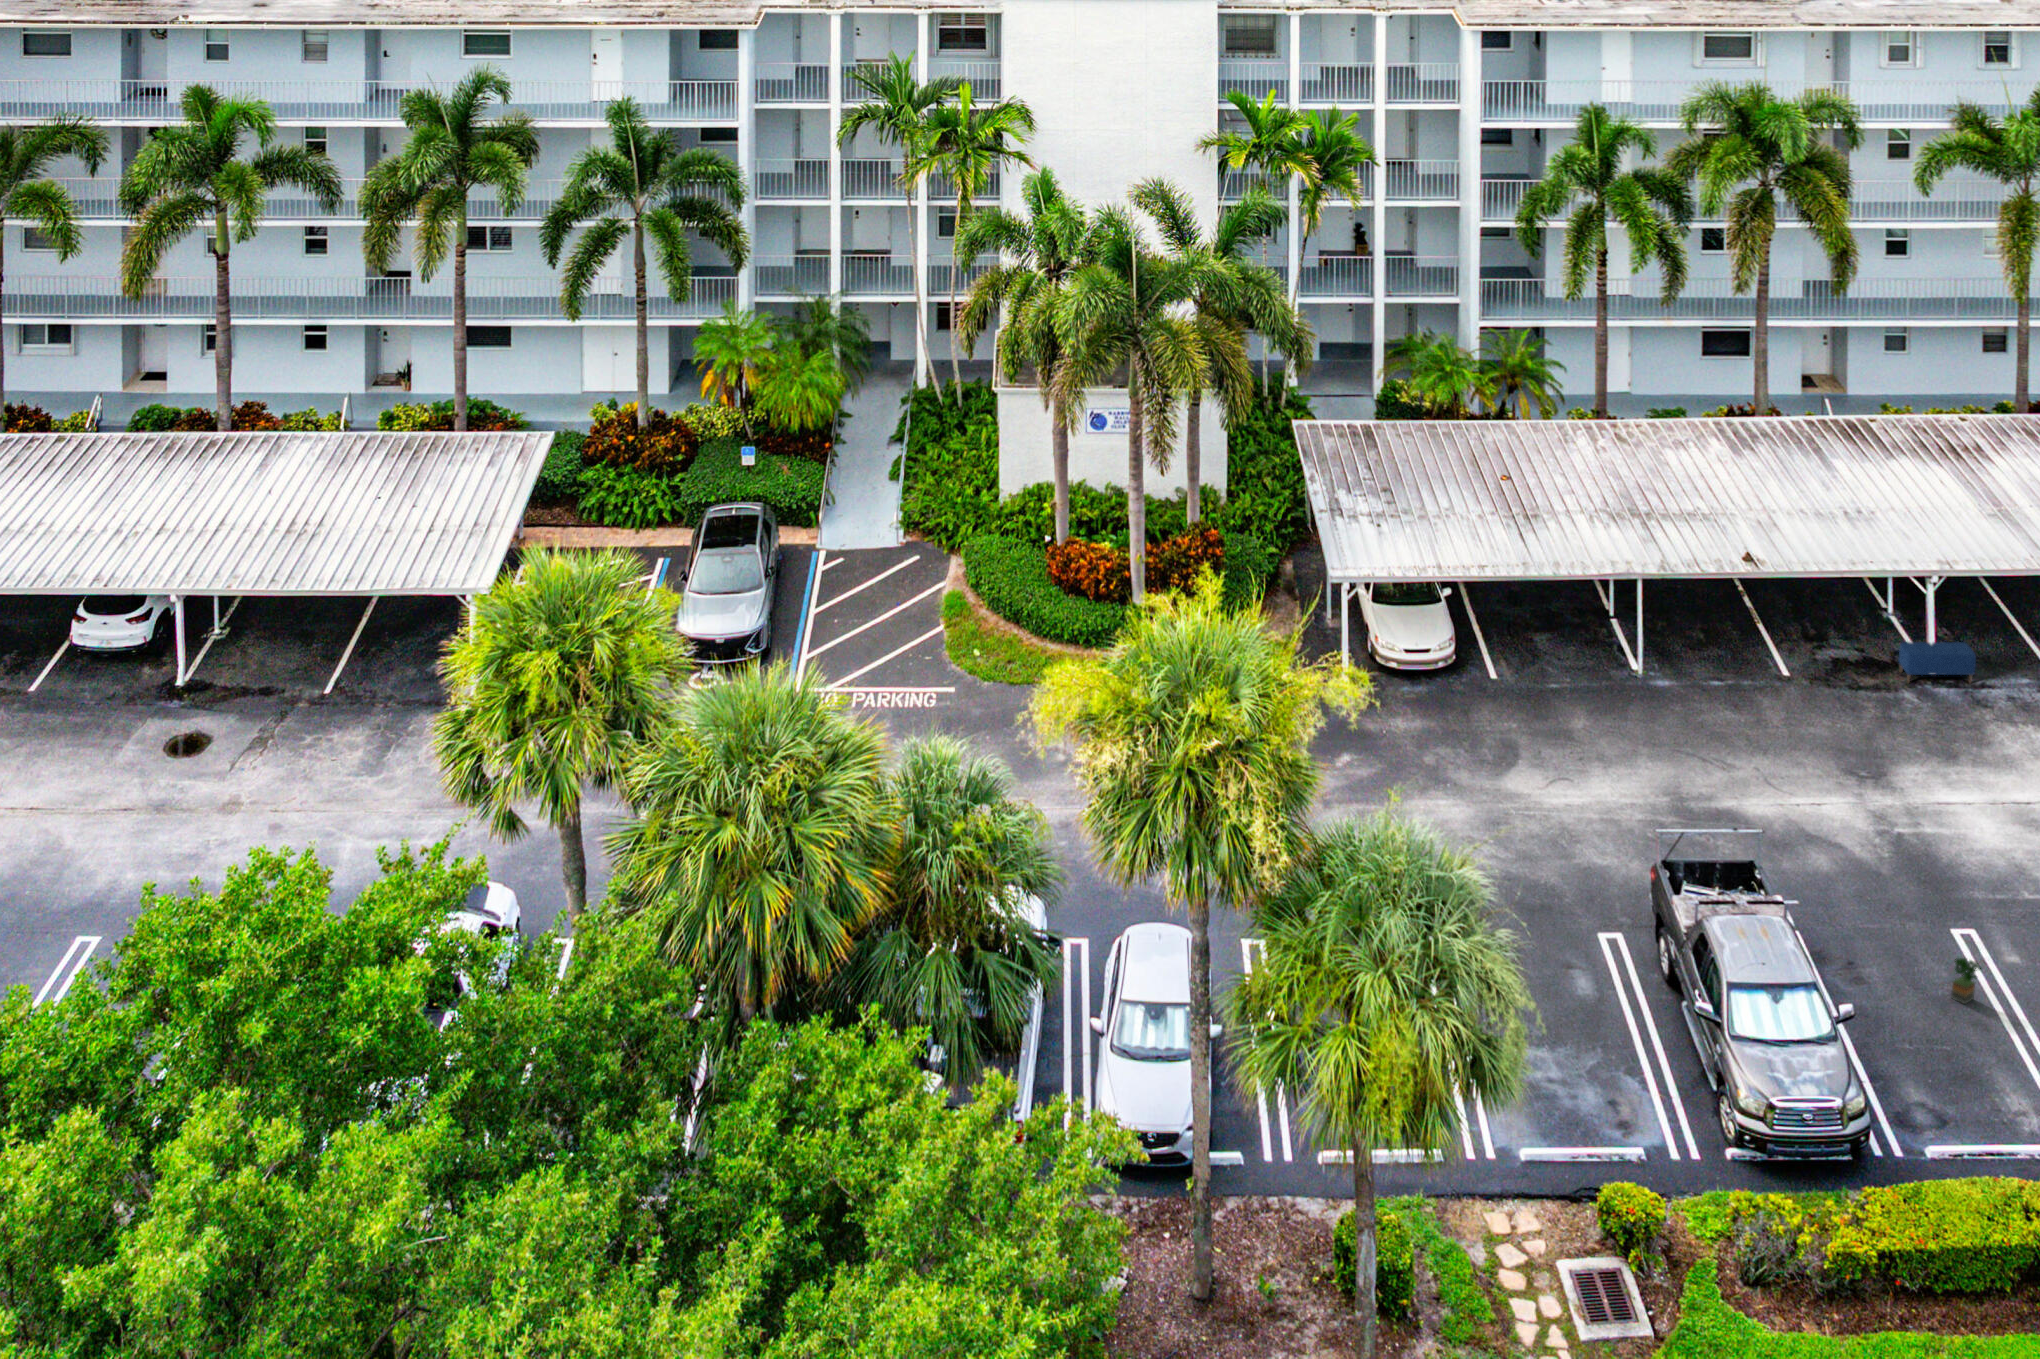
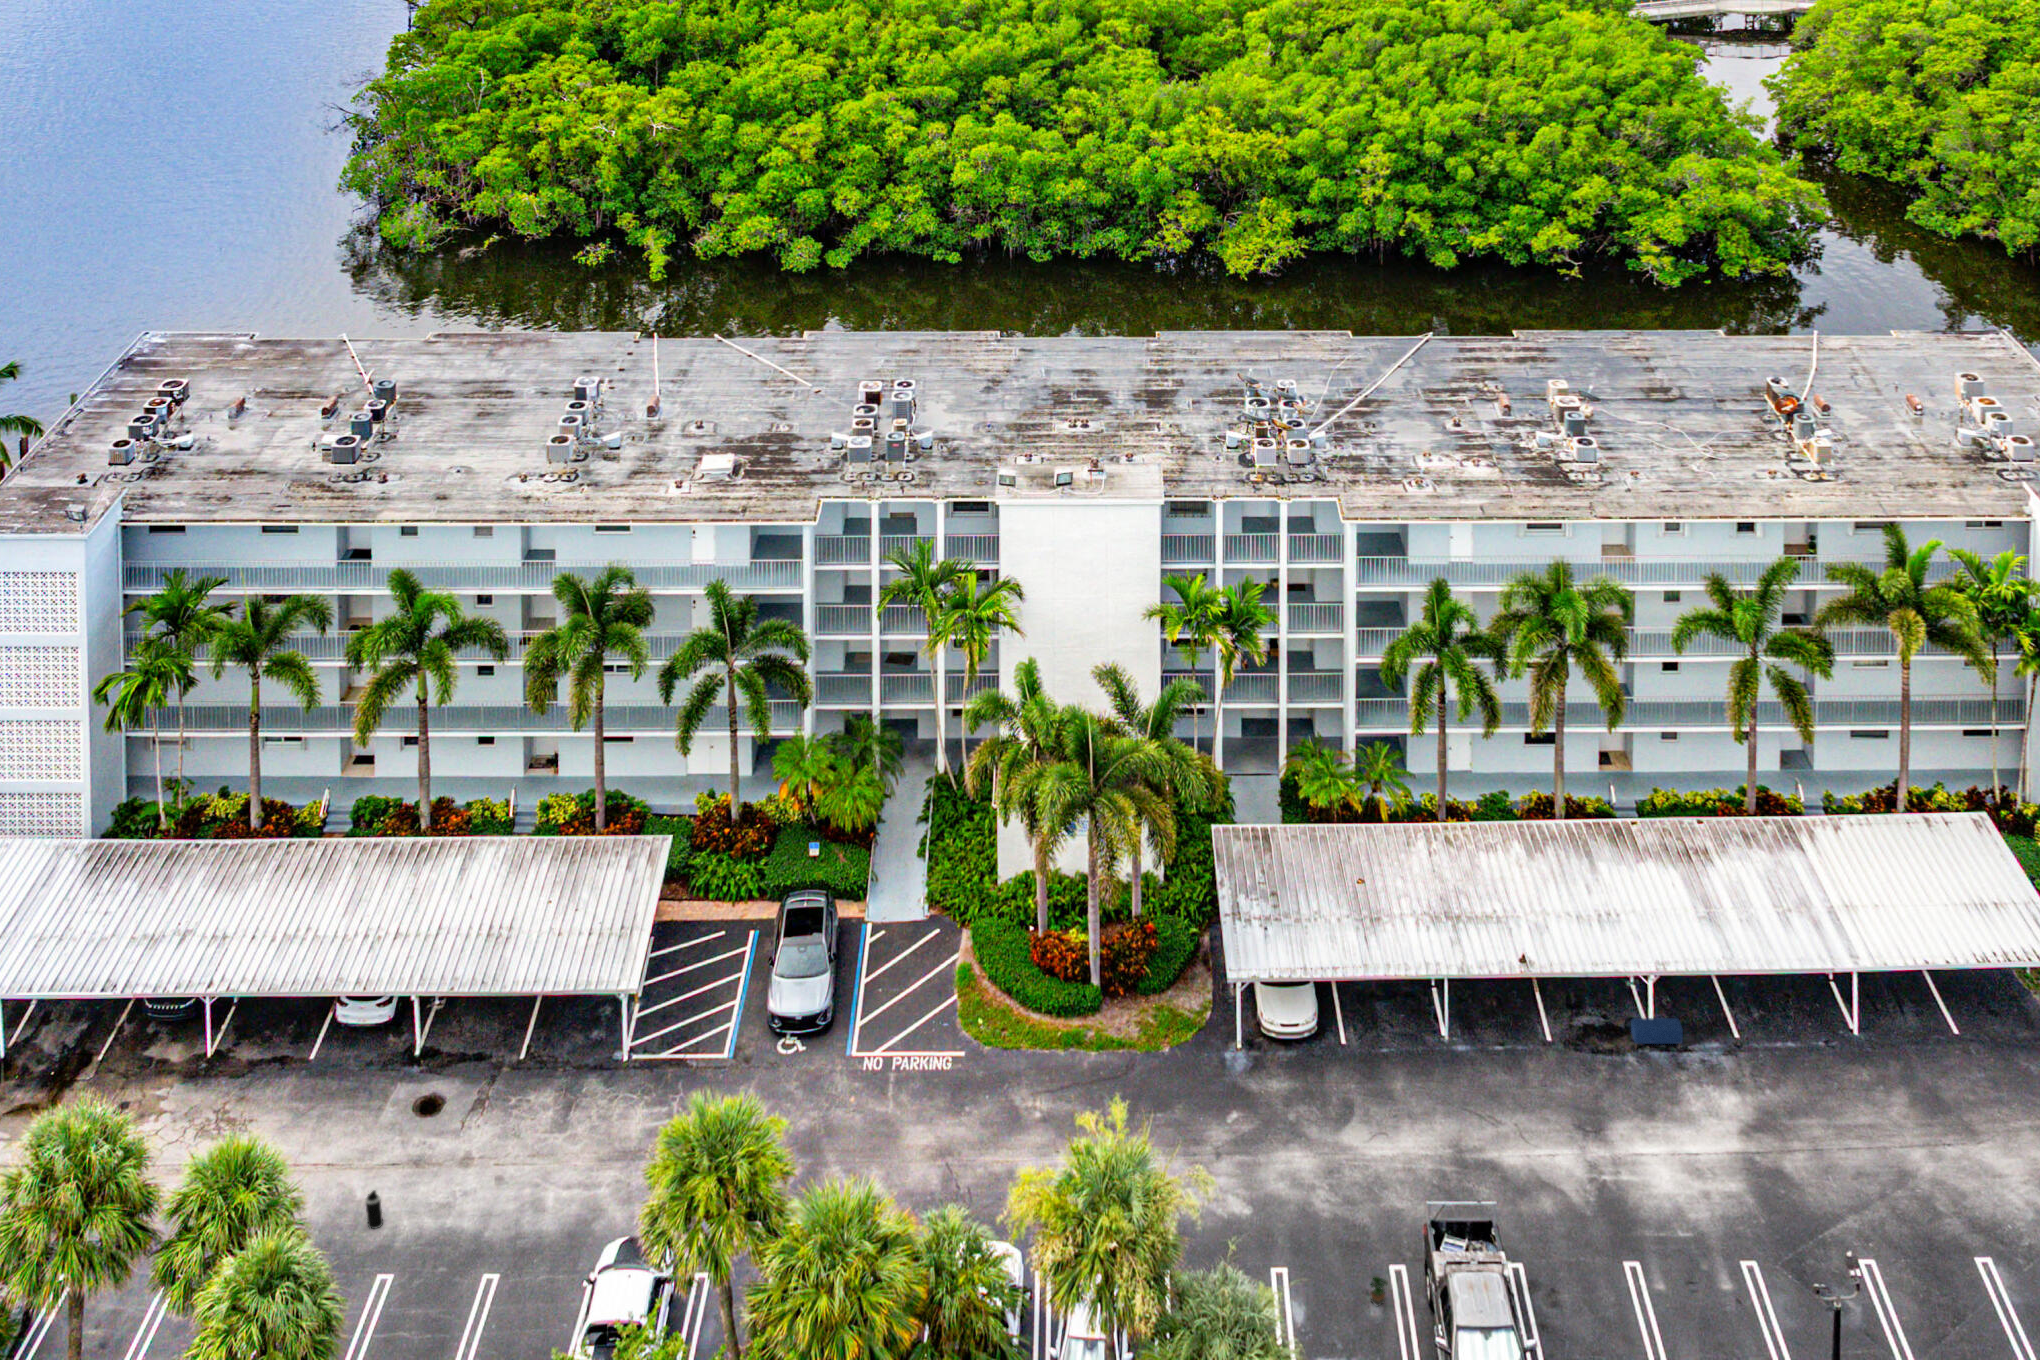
trash can: none [45,825,74,884] -> present [365,1190,383,1229]
potted tree: present [1951,958,1981,1004] -> present [1370,1276,1387,1306]

